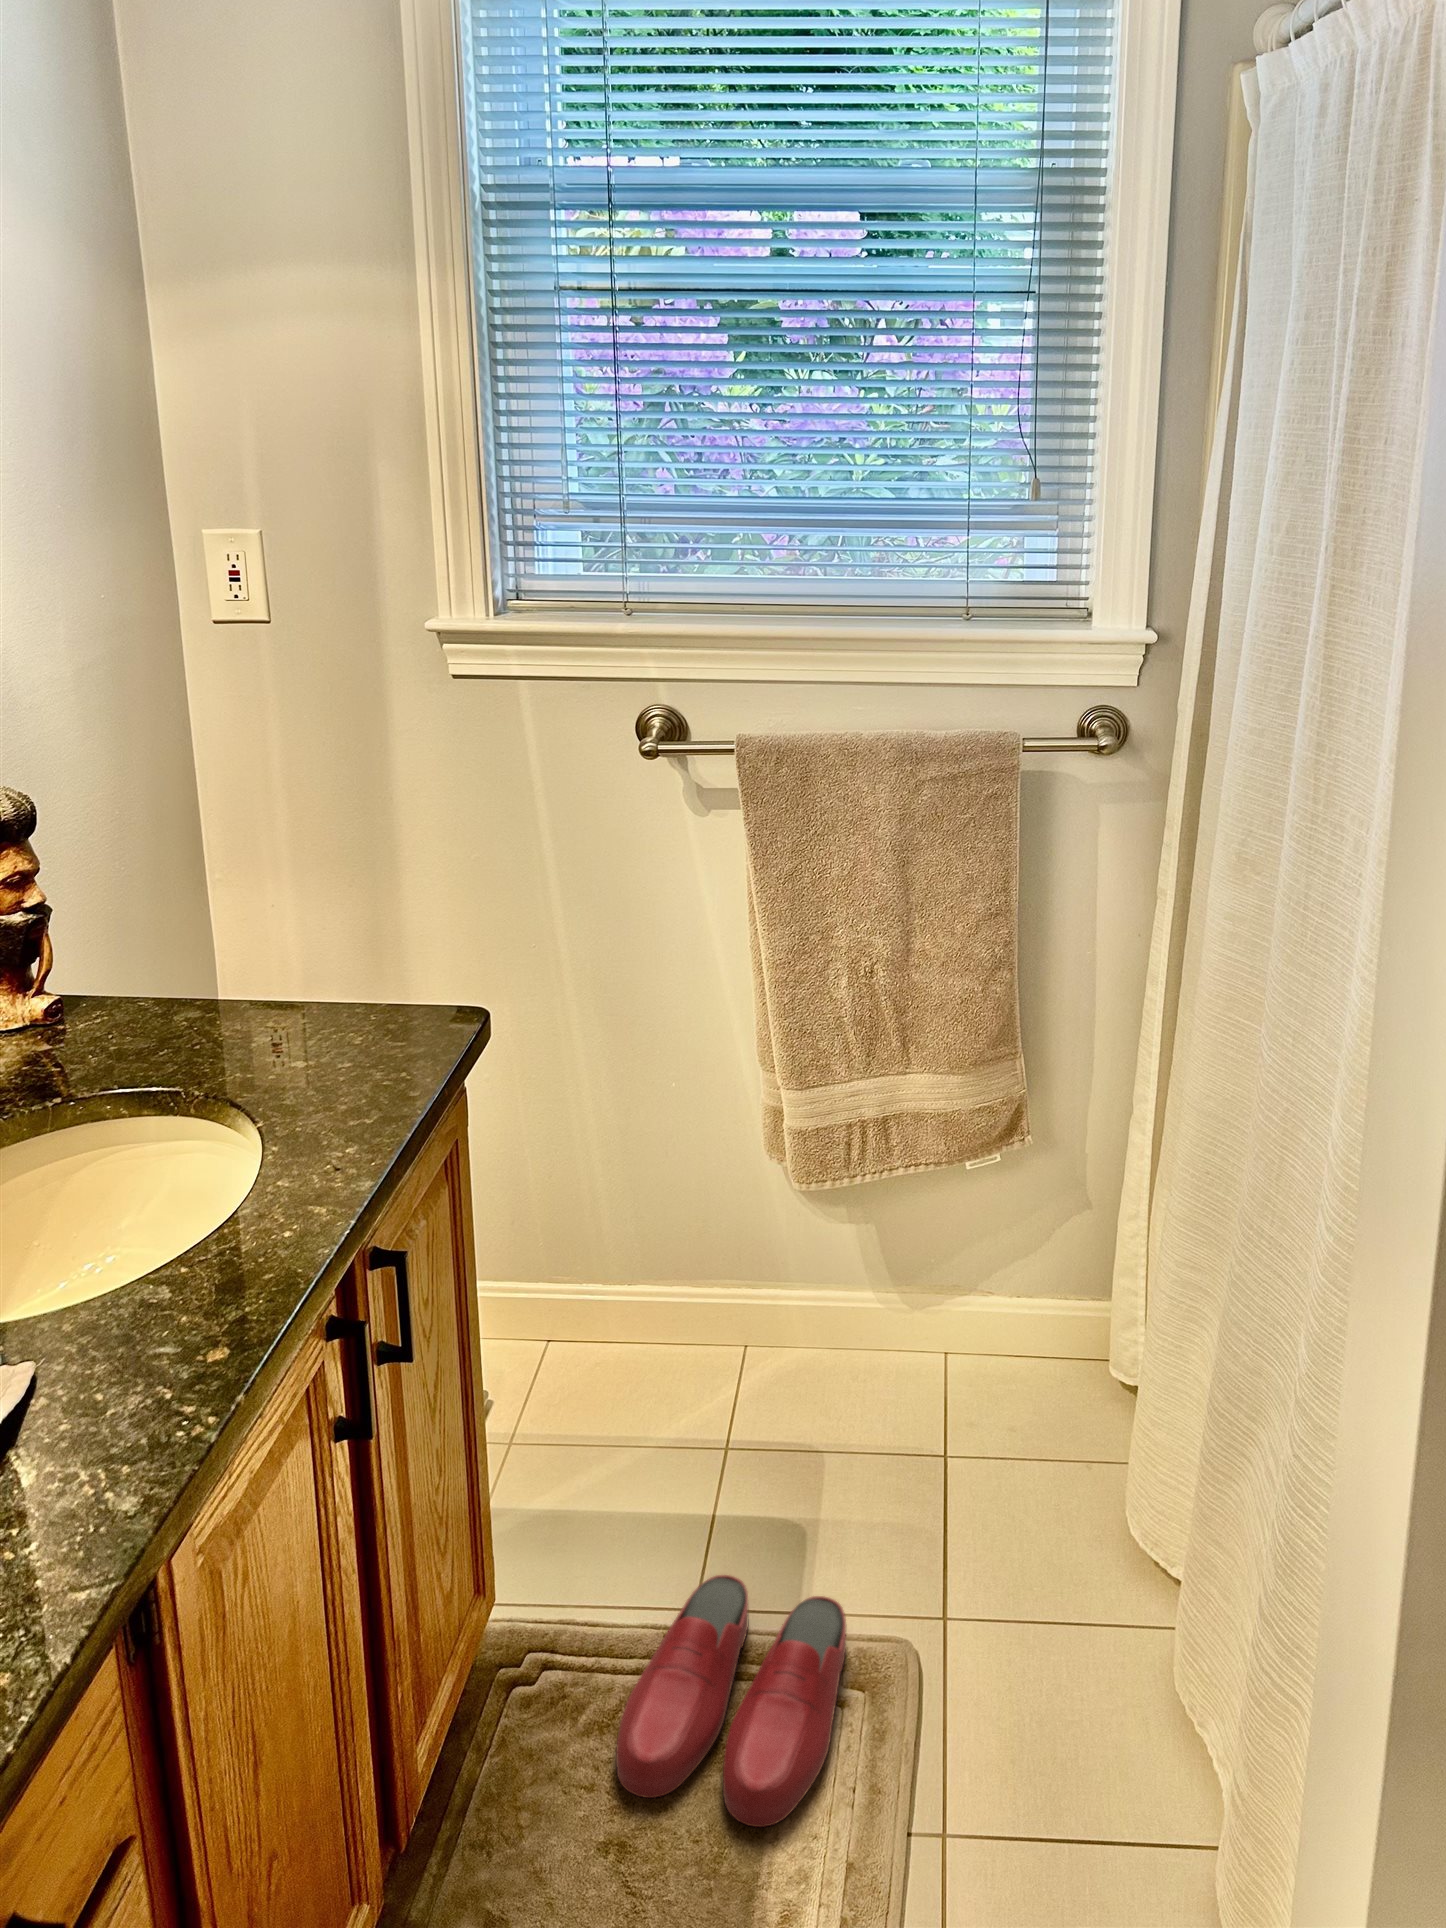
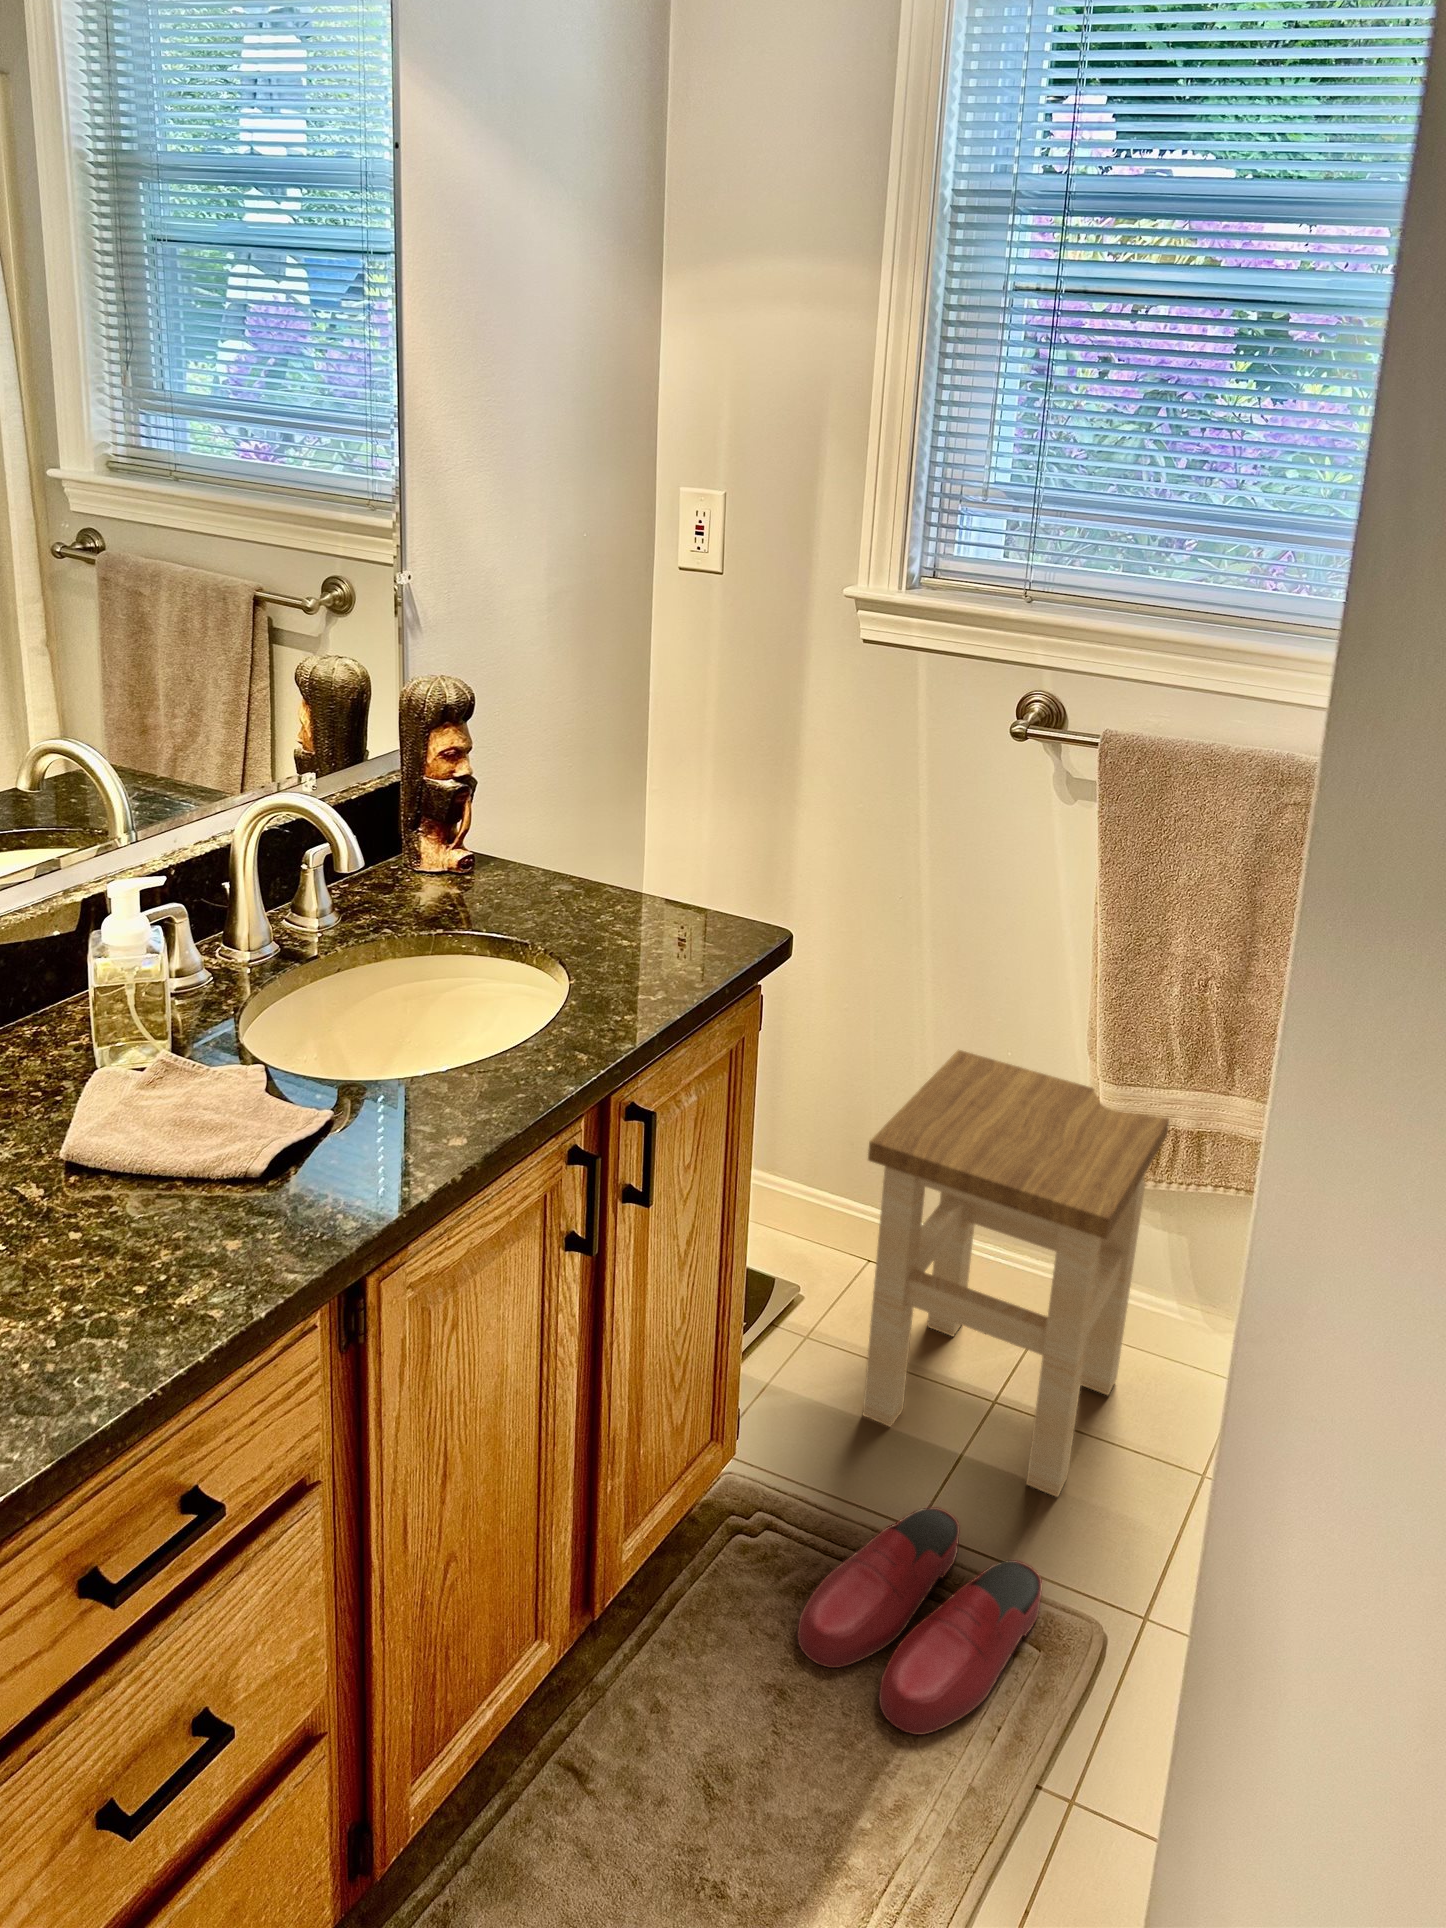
stool: none [573,1092,849,1517] -> present [863,1050,1169,1497]

